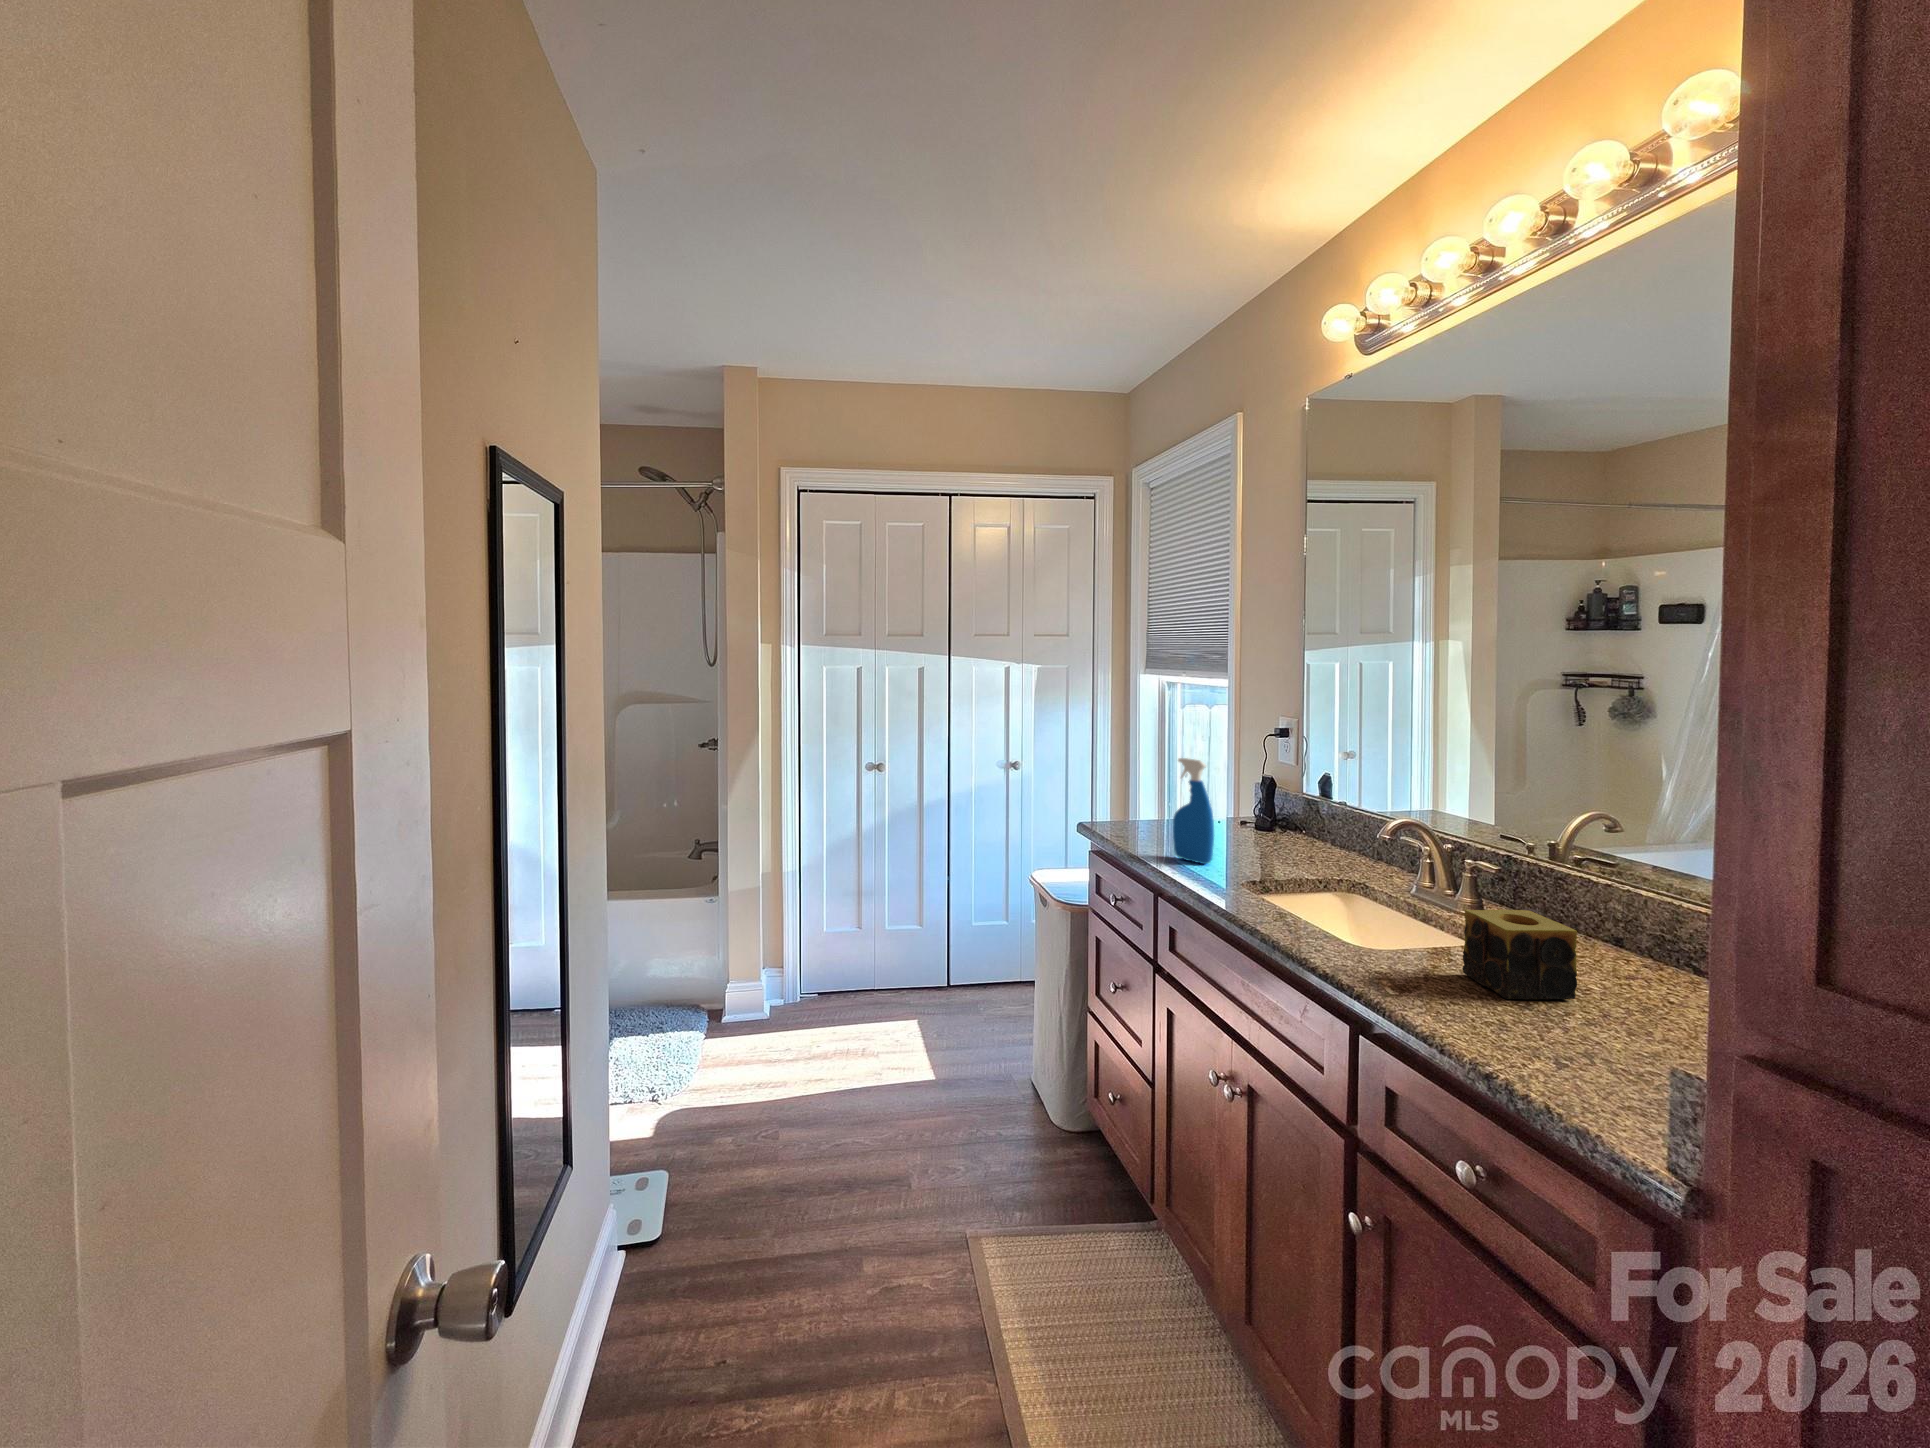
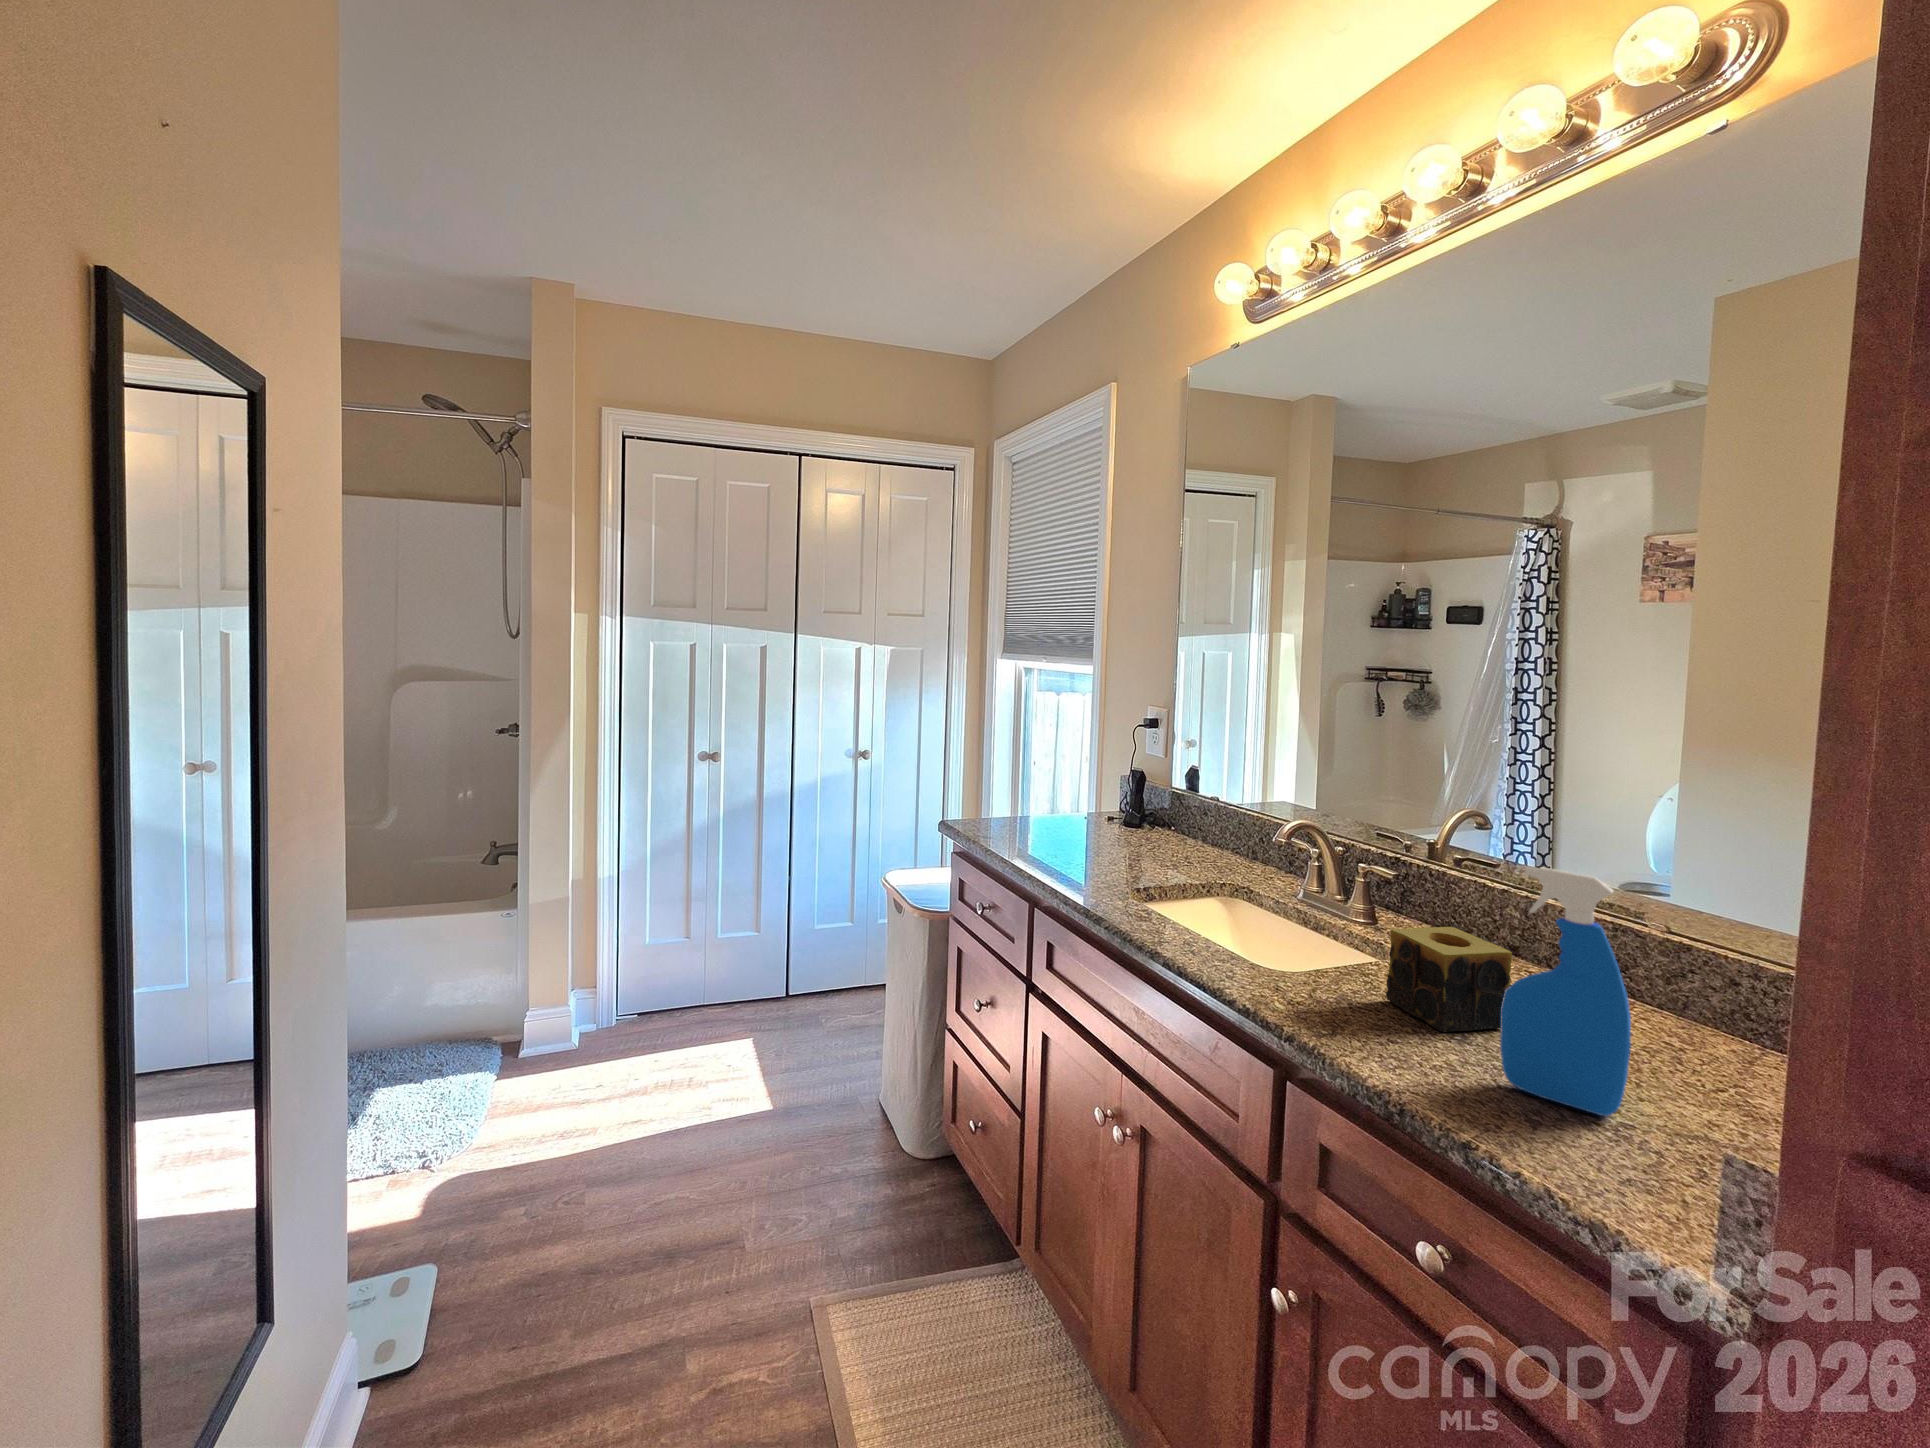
spray bottle: present [1173,758,1214,864] -> present [1500,866,1631,1116]

